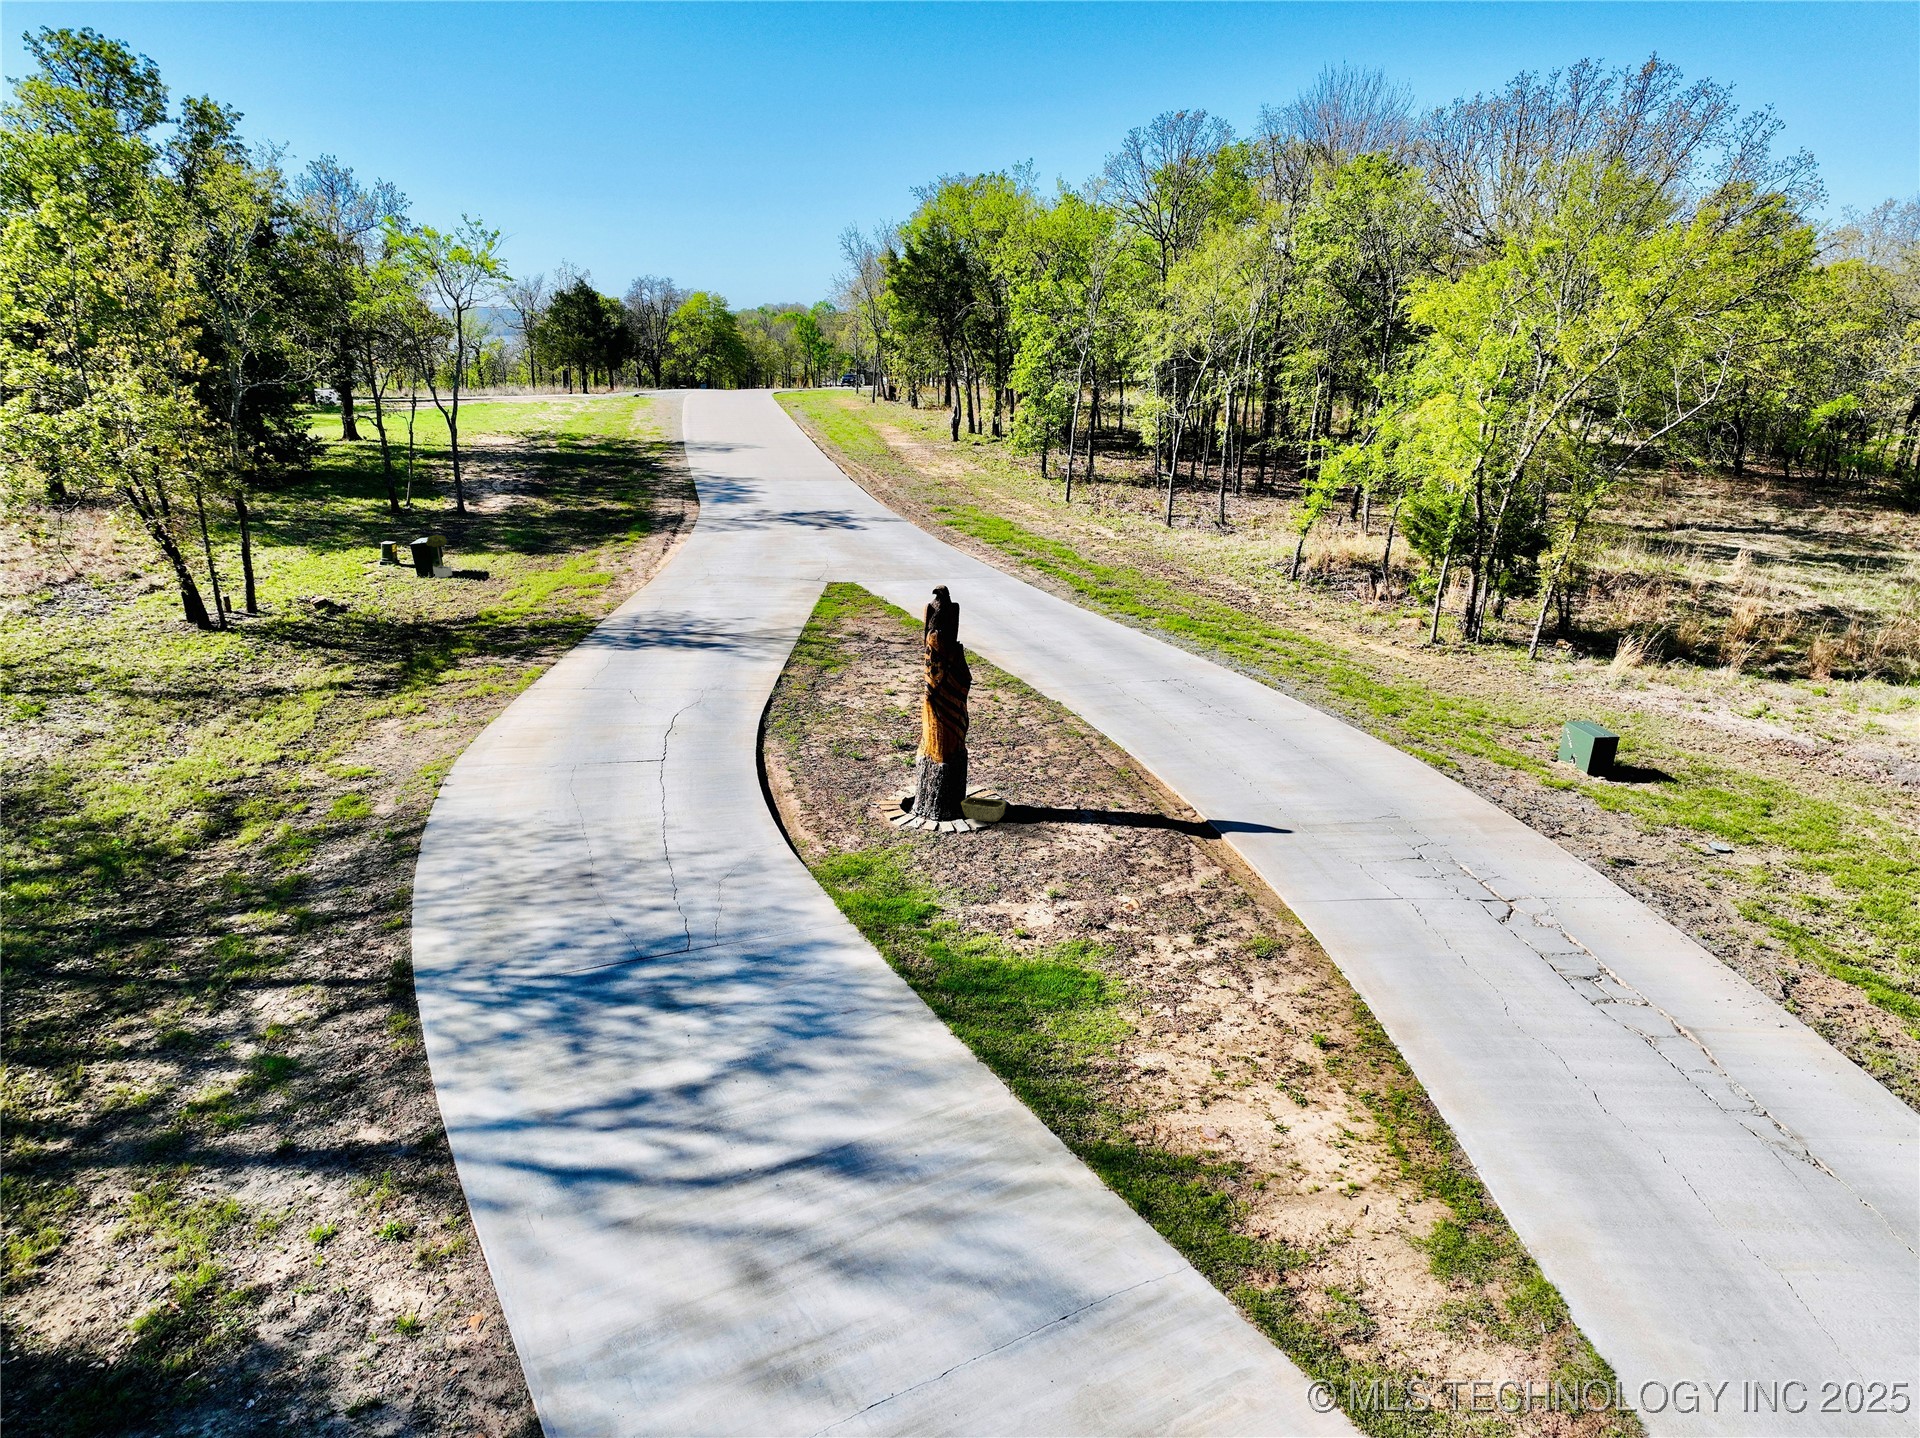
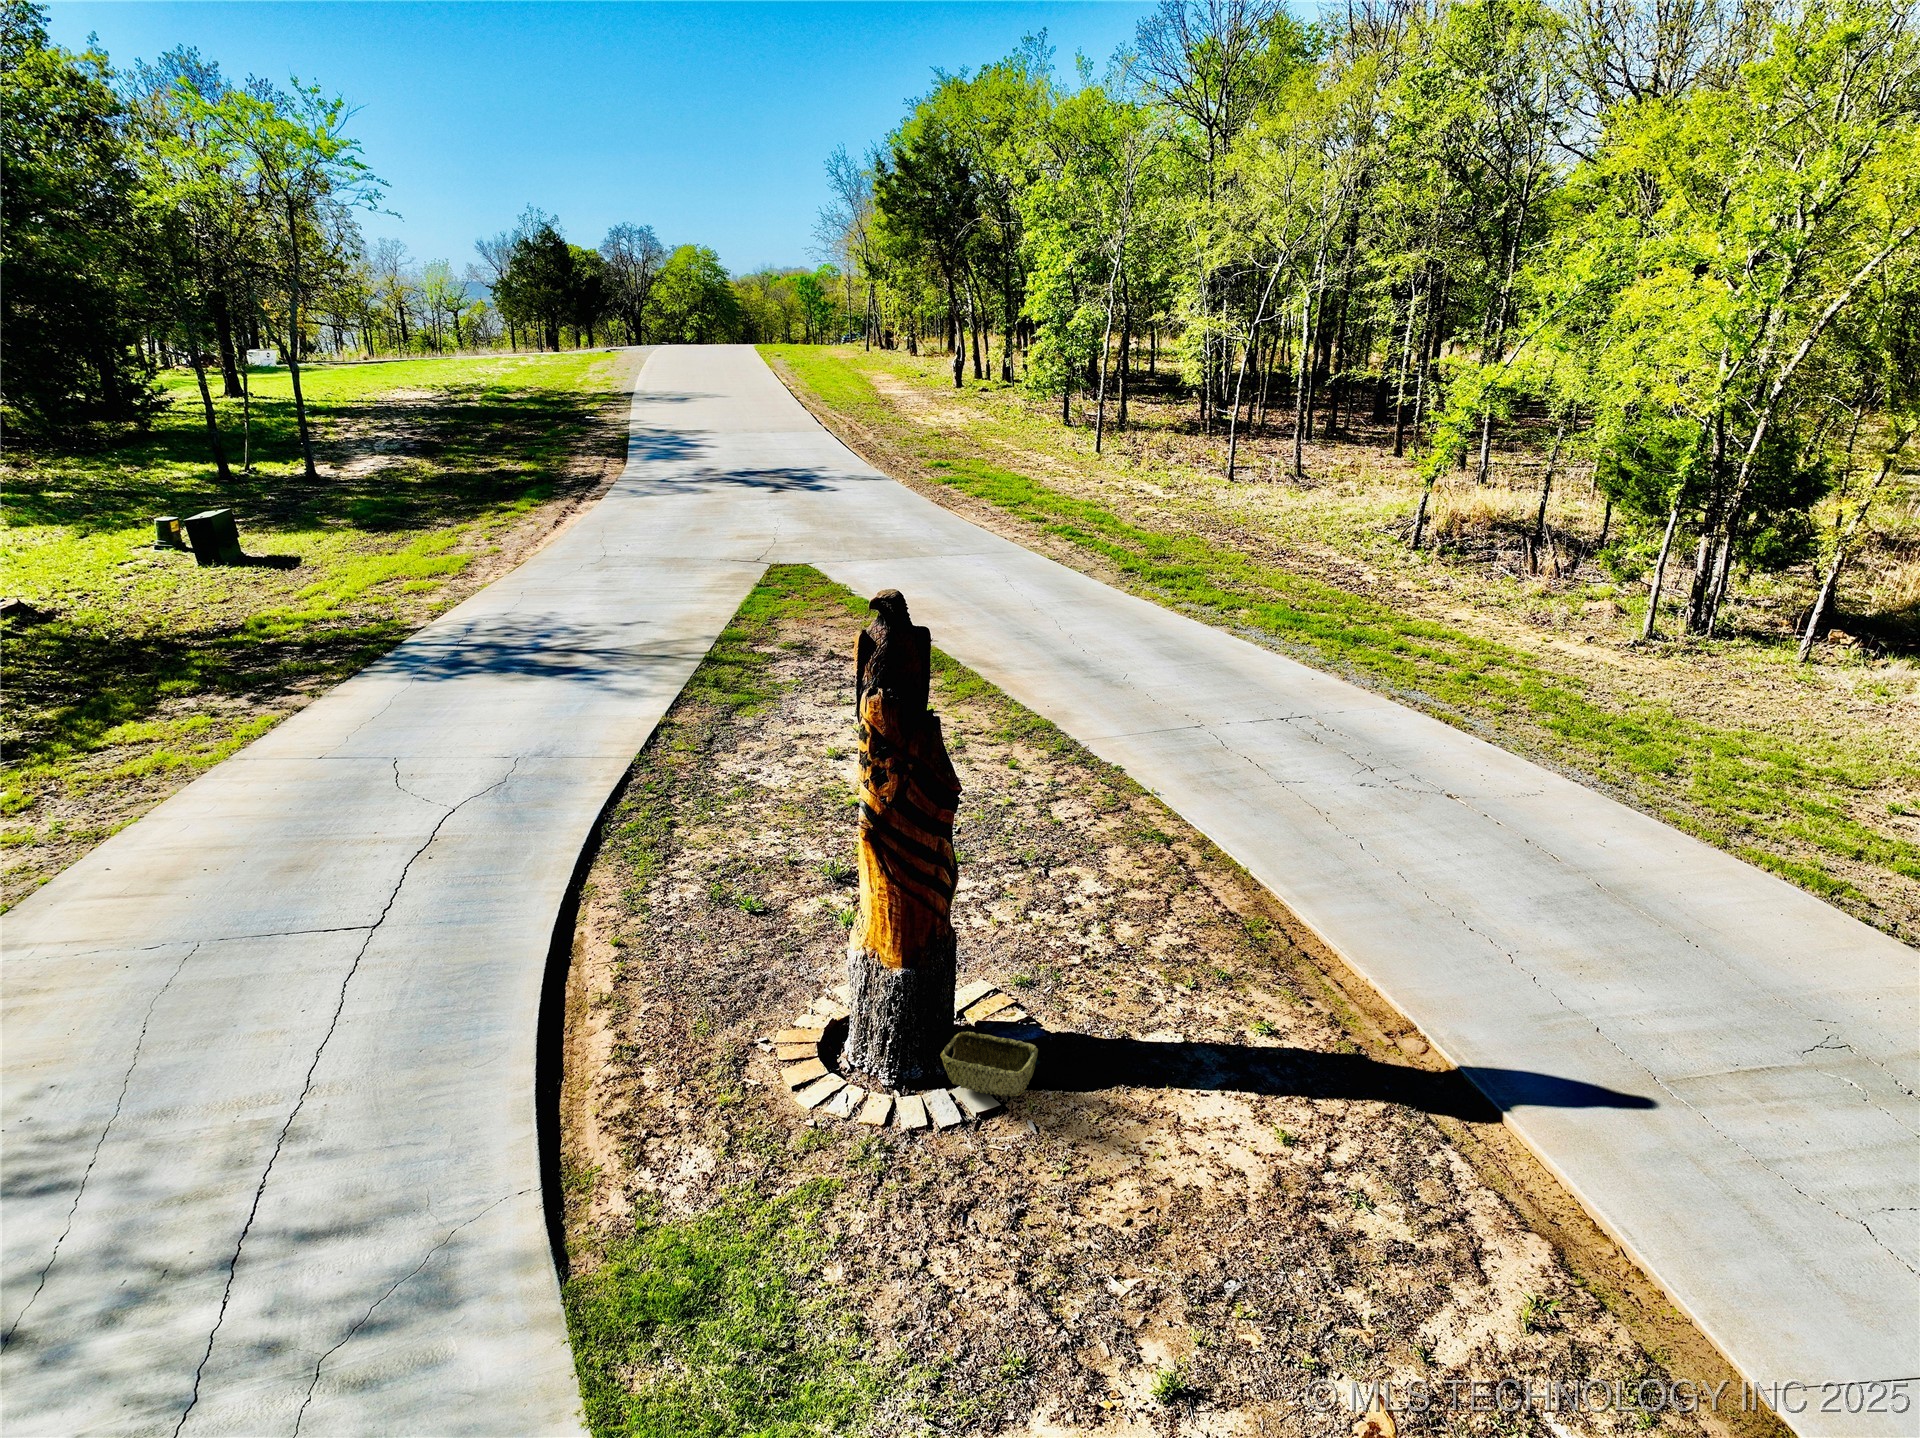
potted tree: present [426,535,452,577] -> none [200,508,244,569]

